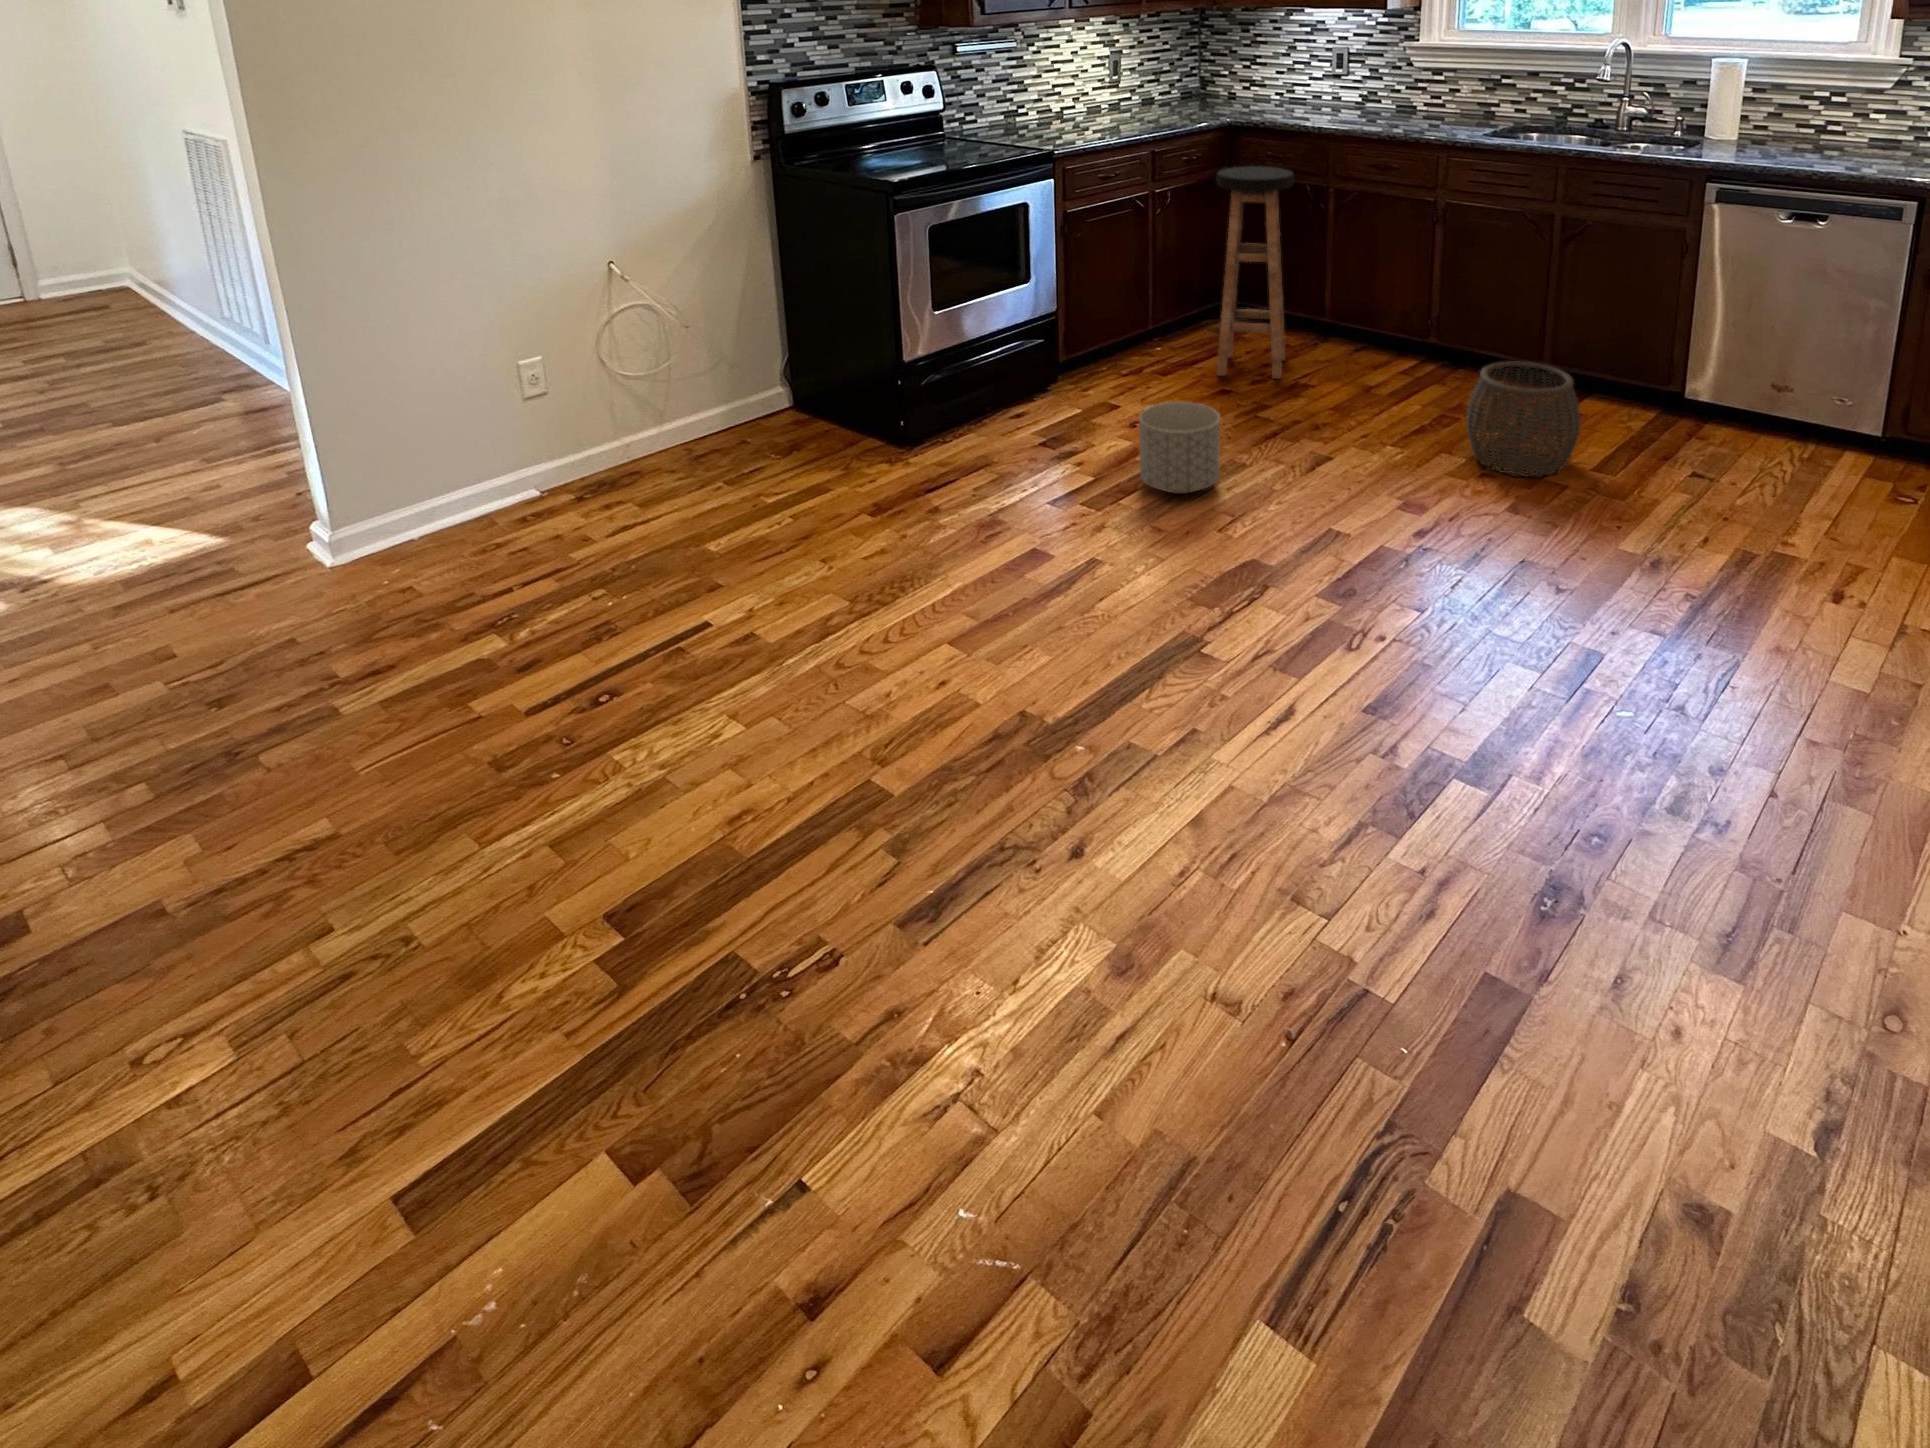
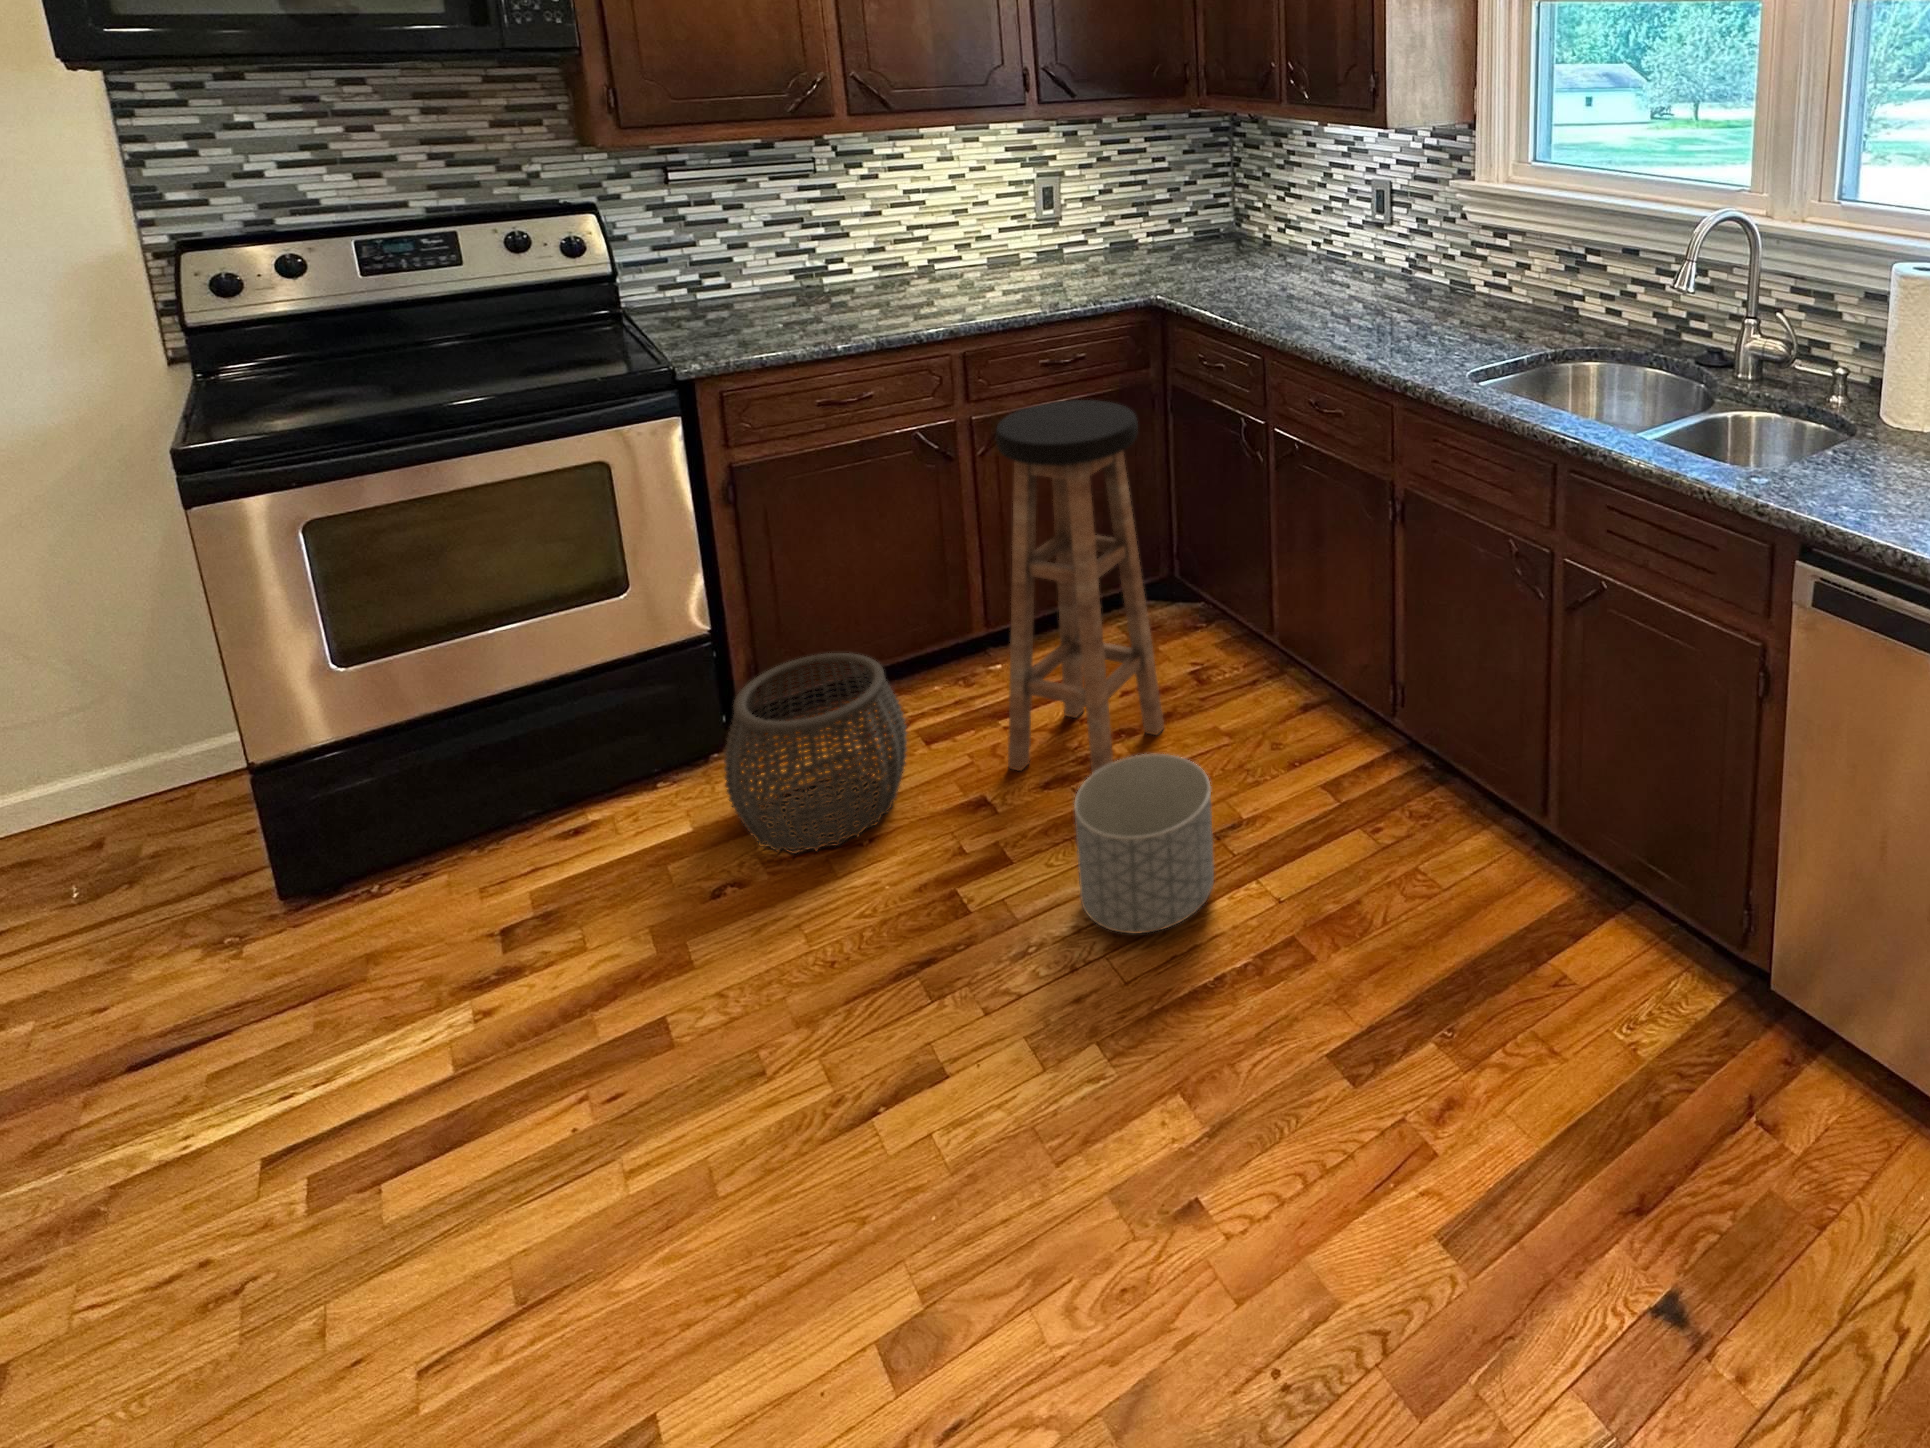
woven basket: present [1466,362,1581,477] -> present [724,653,907,854]
planter: present [1139,402,1220,494] -> present [1074,754,1214,934]

